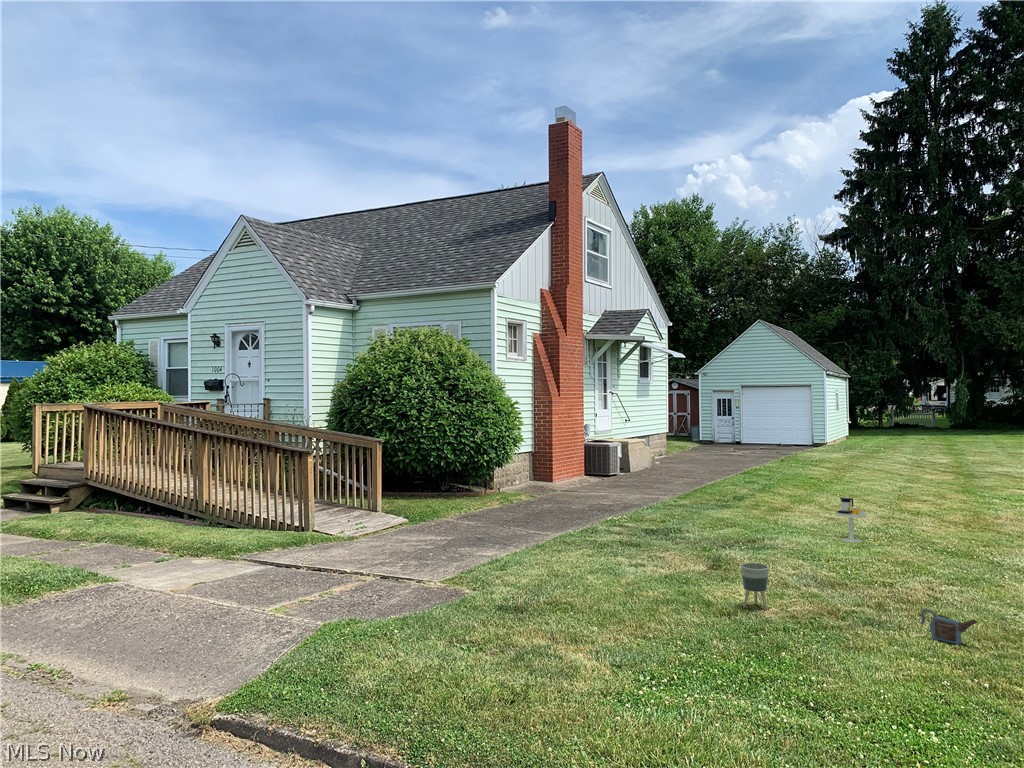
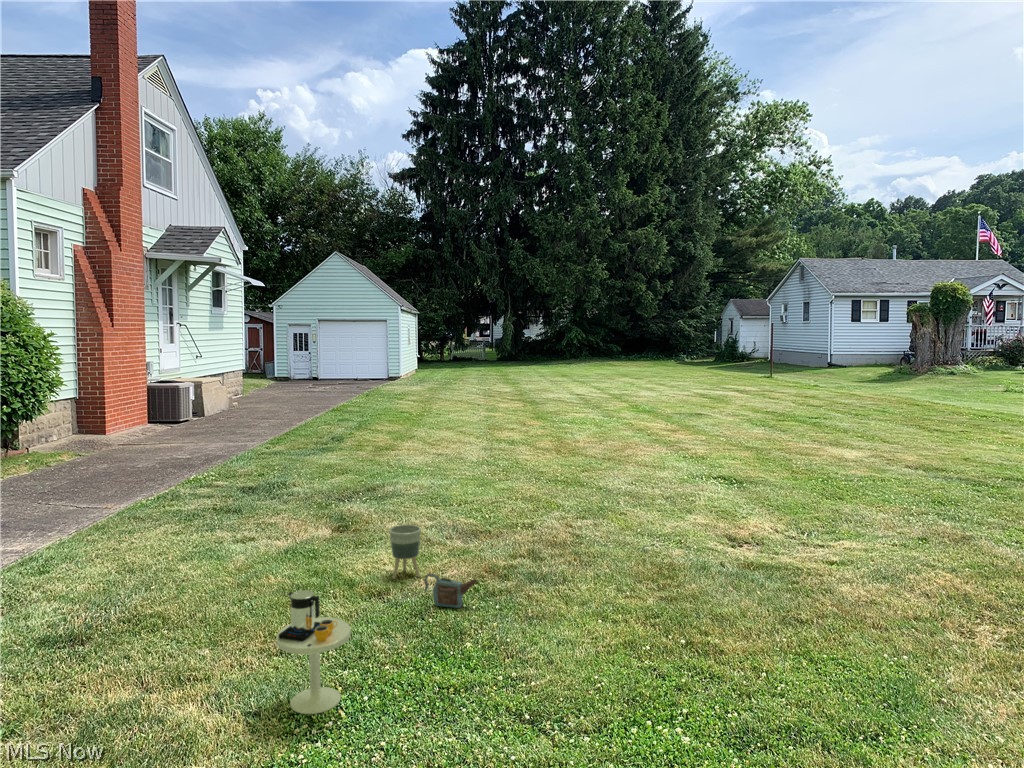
side table: present [836,497,866,543] -> present [276,590,351,714]
watering can: present [920,609,977,645] -> present [424,573,477,608]

